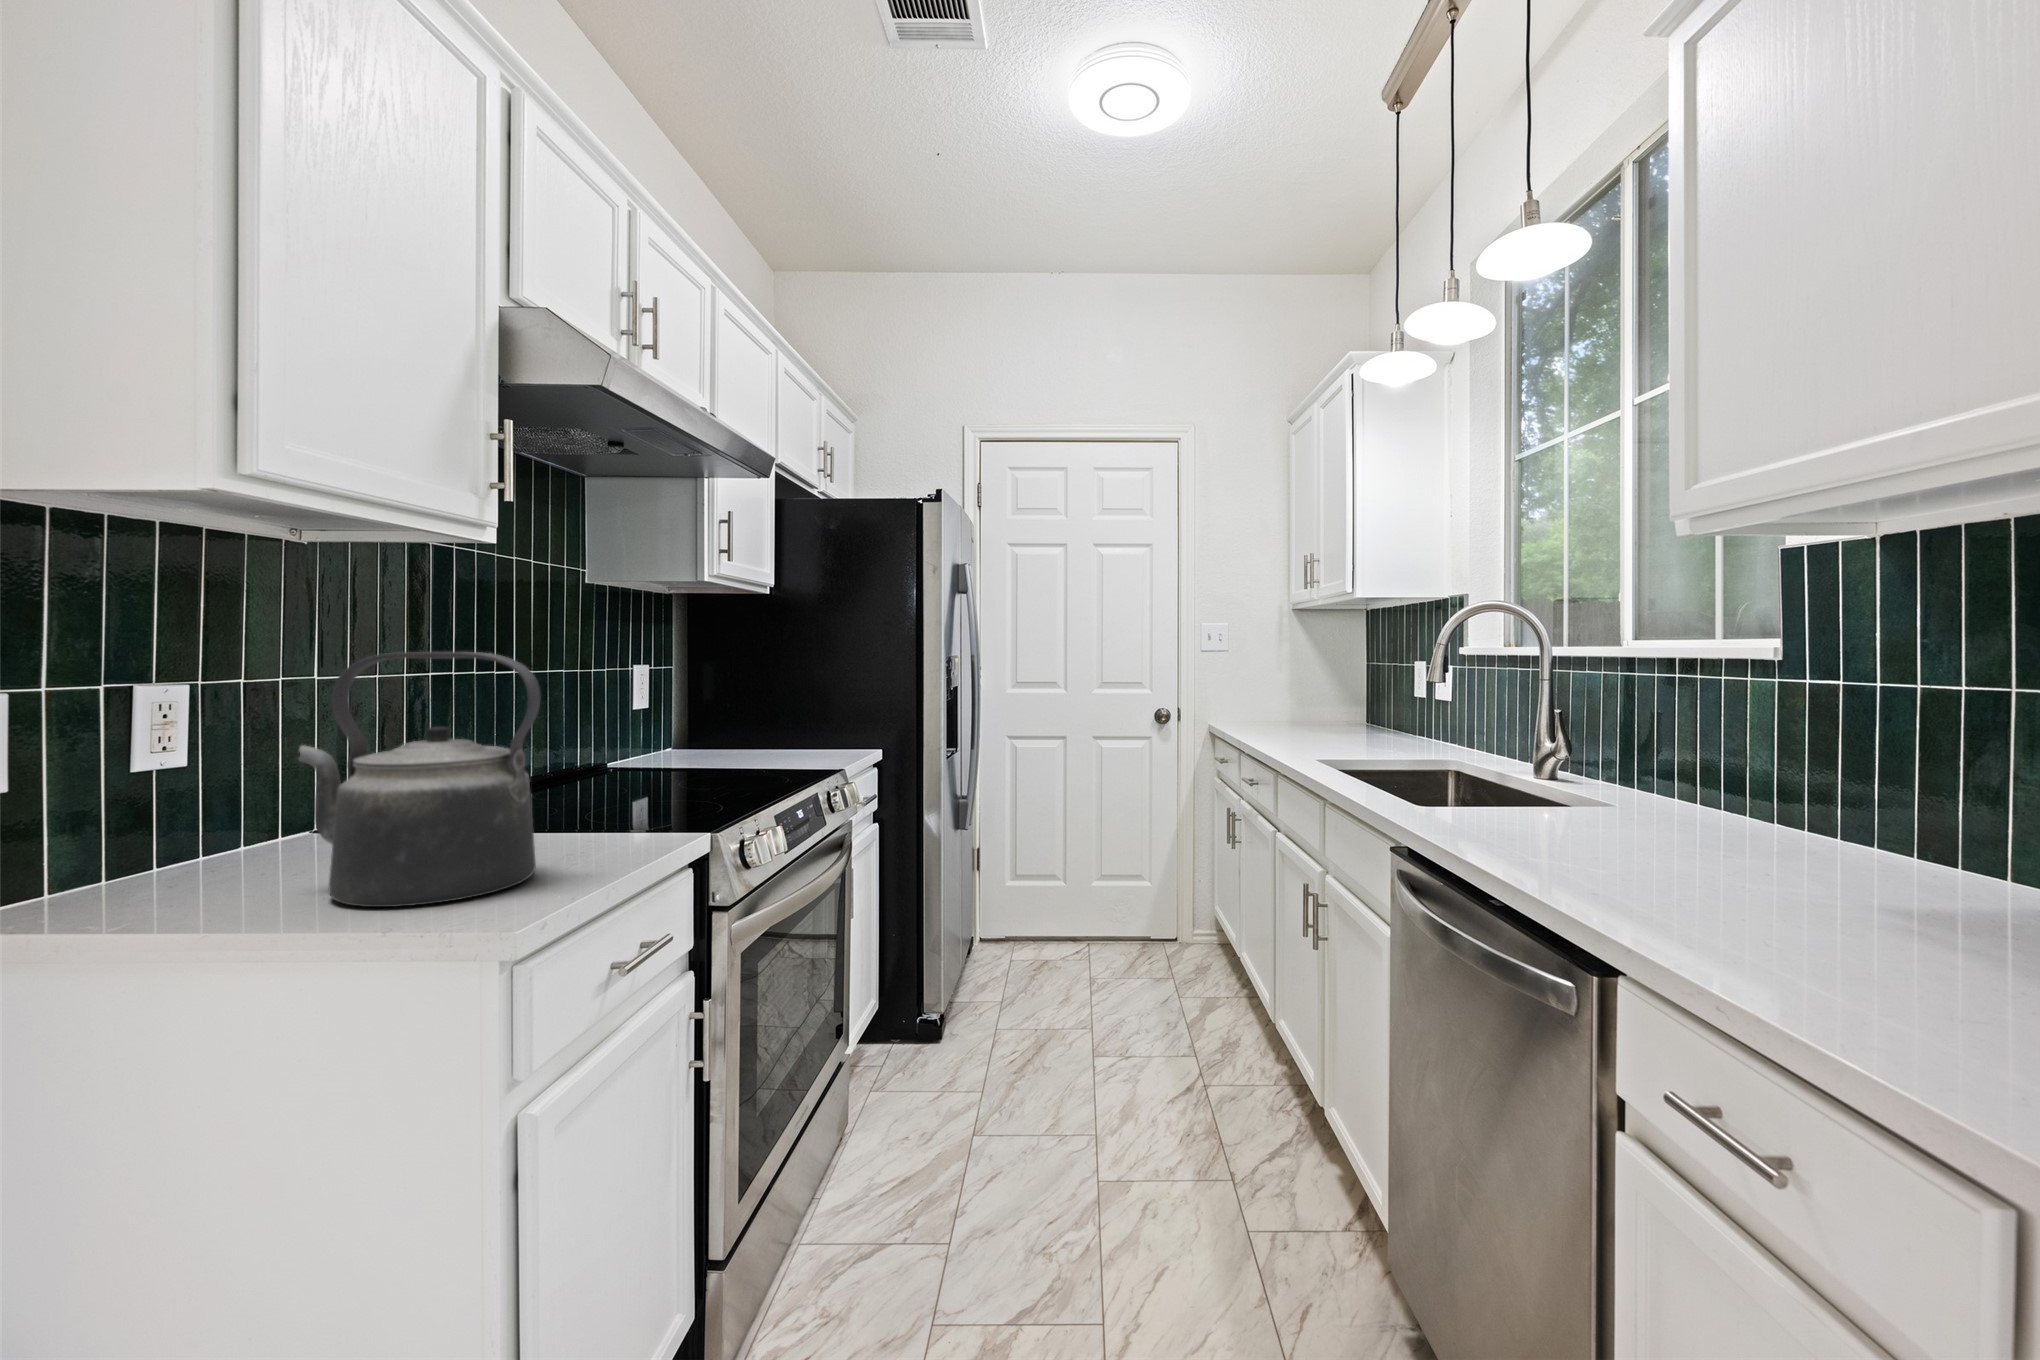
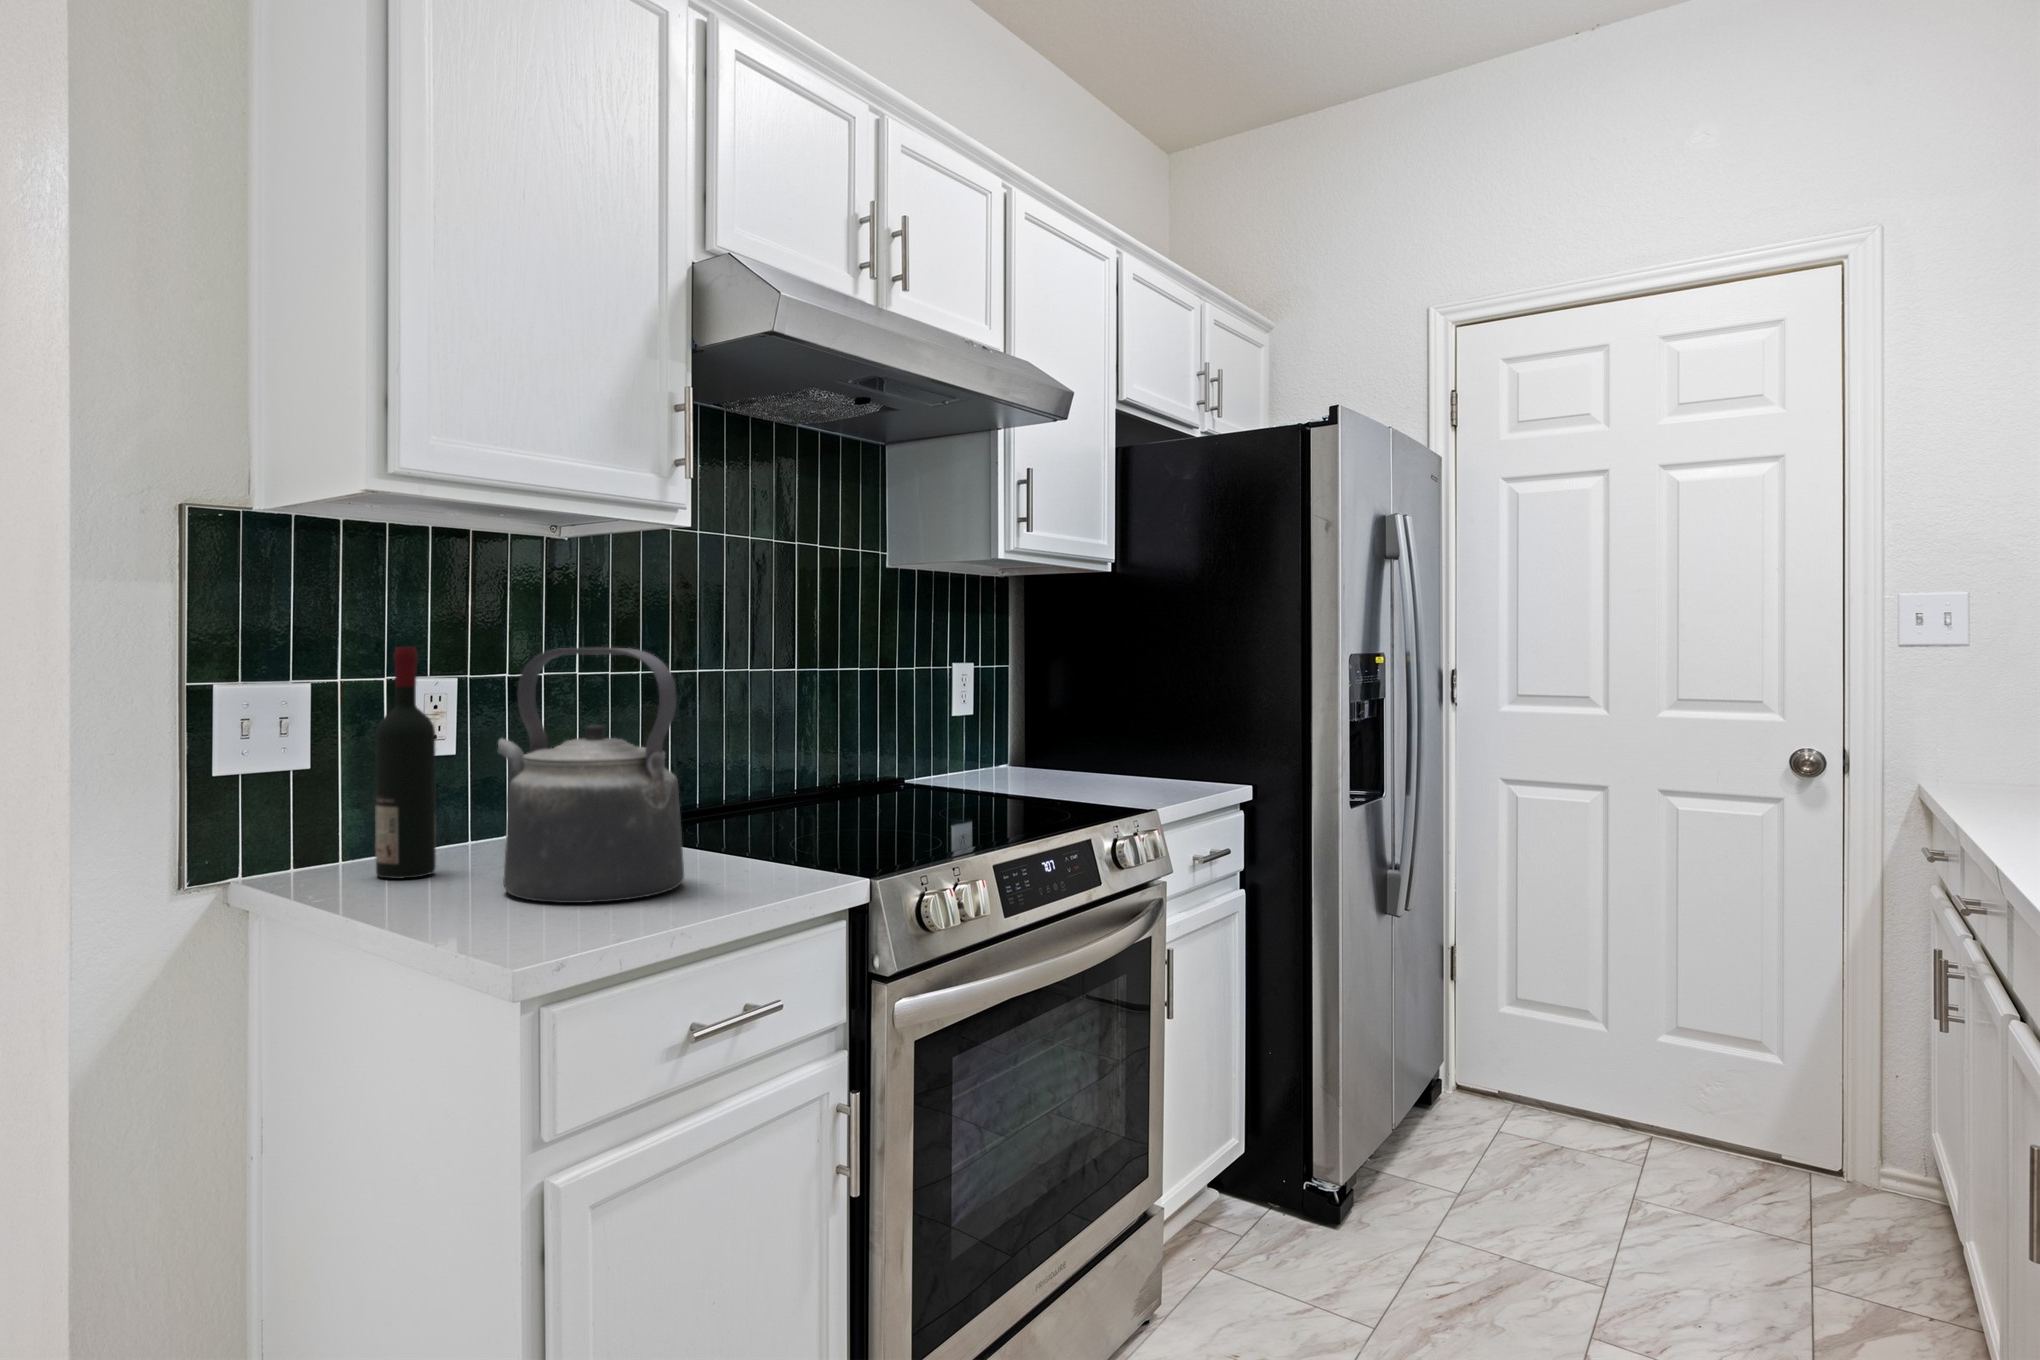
wine bottle: none [119,652,205,908] -> present [375,647,436,879]

